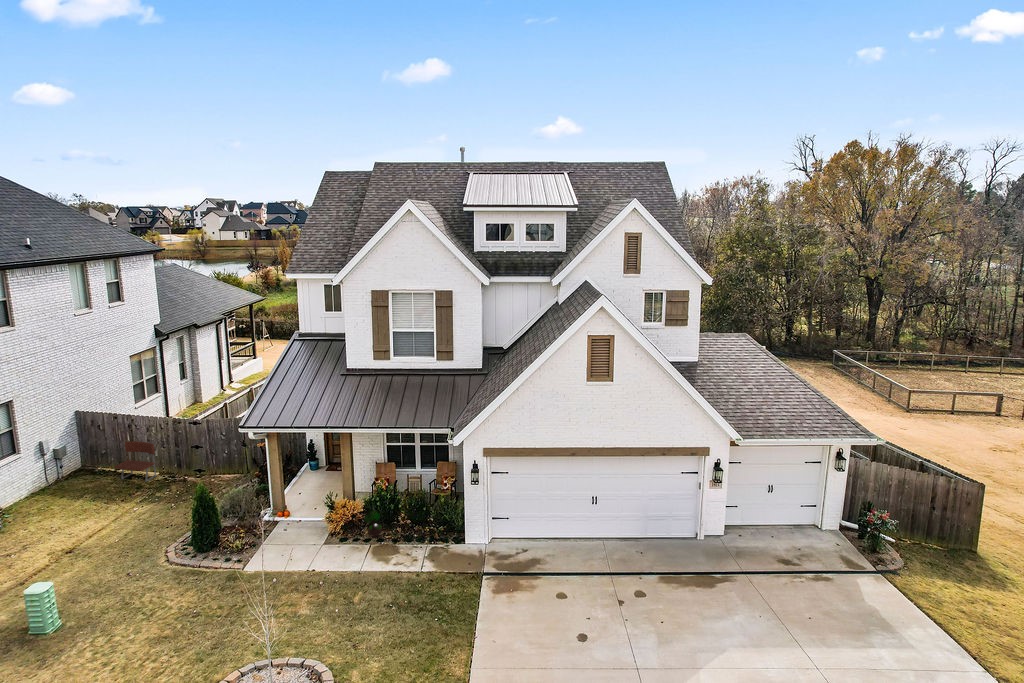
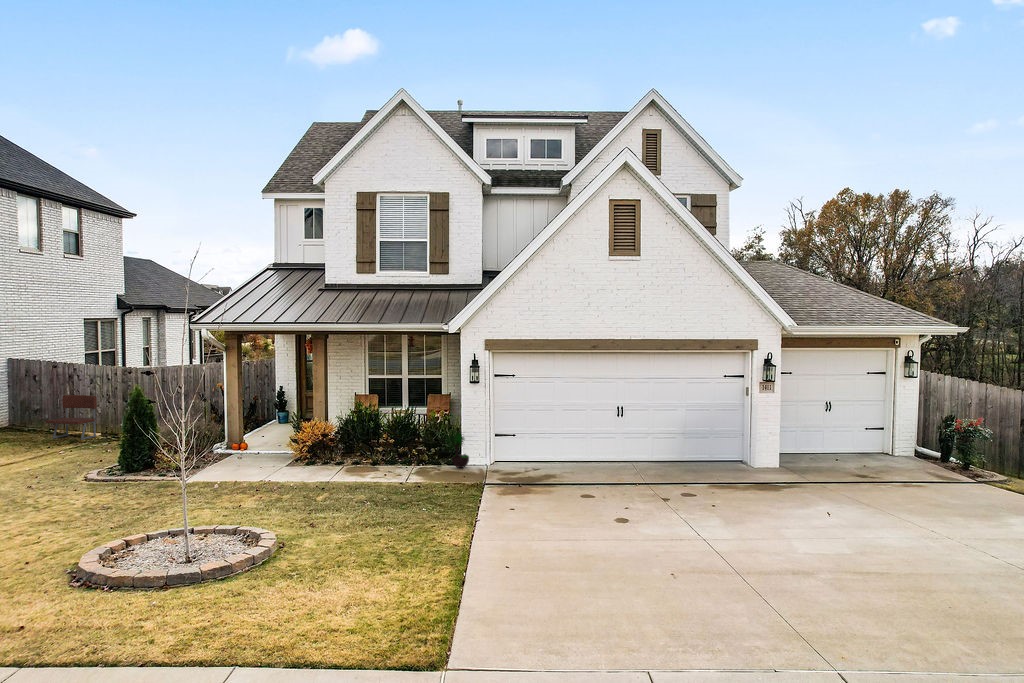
potted tree: present [365,511,382,537] -> present [447,432,469,468]

